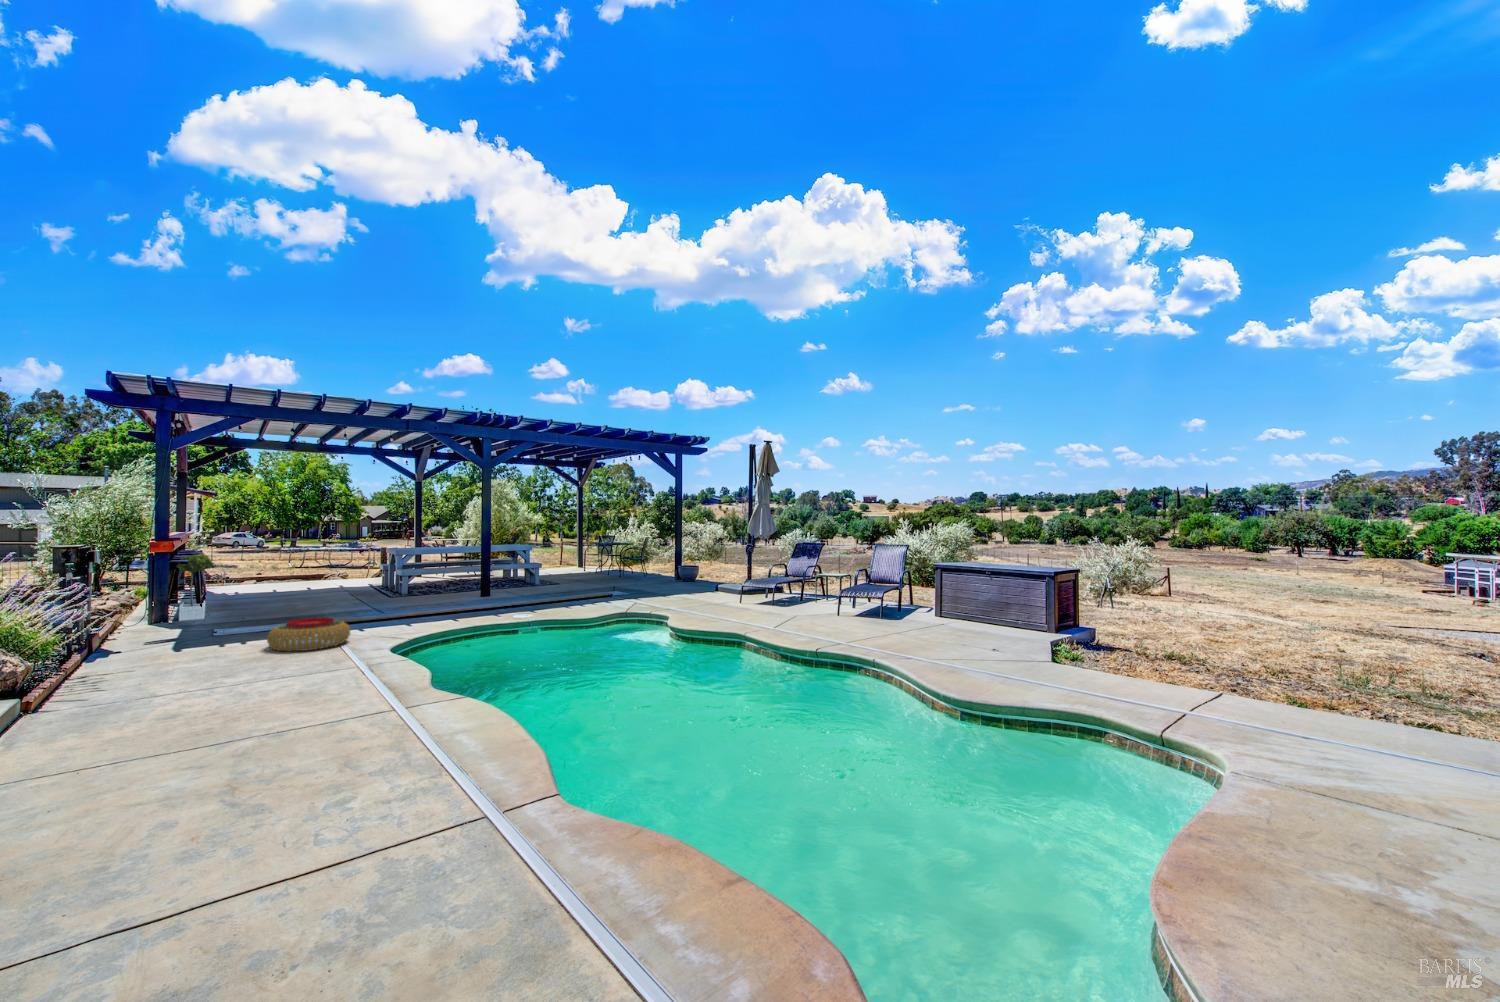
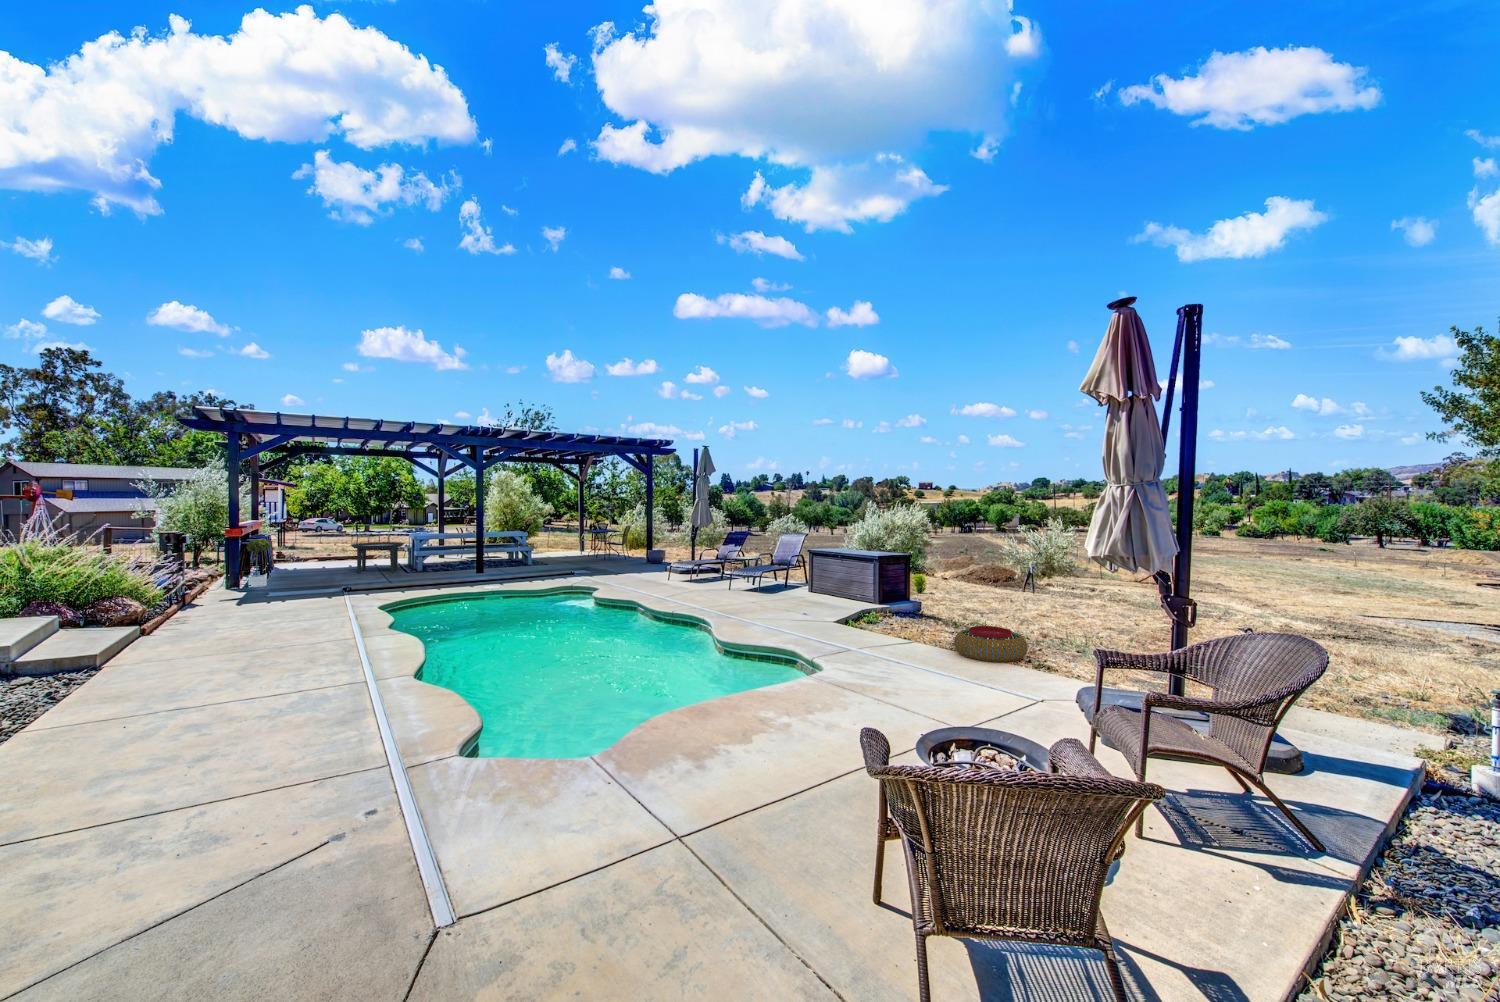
round table: none [313,558,385,598] -> present [351,542,404,574]
pouf: present [267,617,350,651] -> present [954,626,1028,662]

